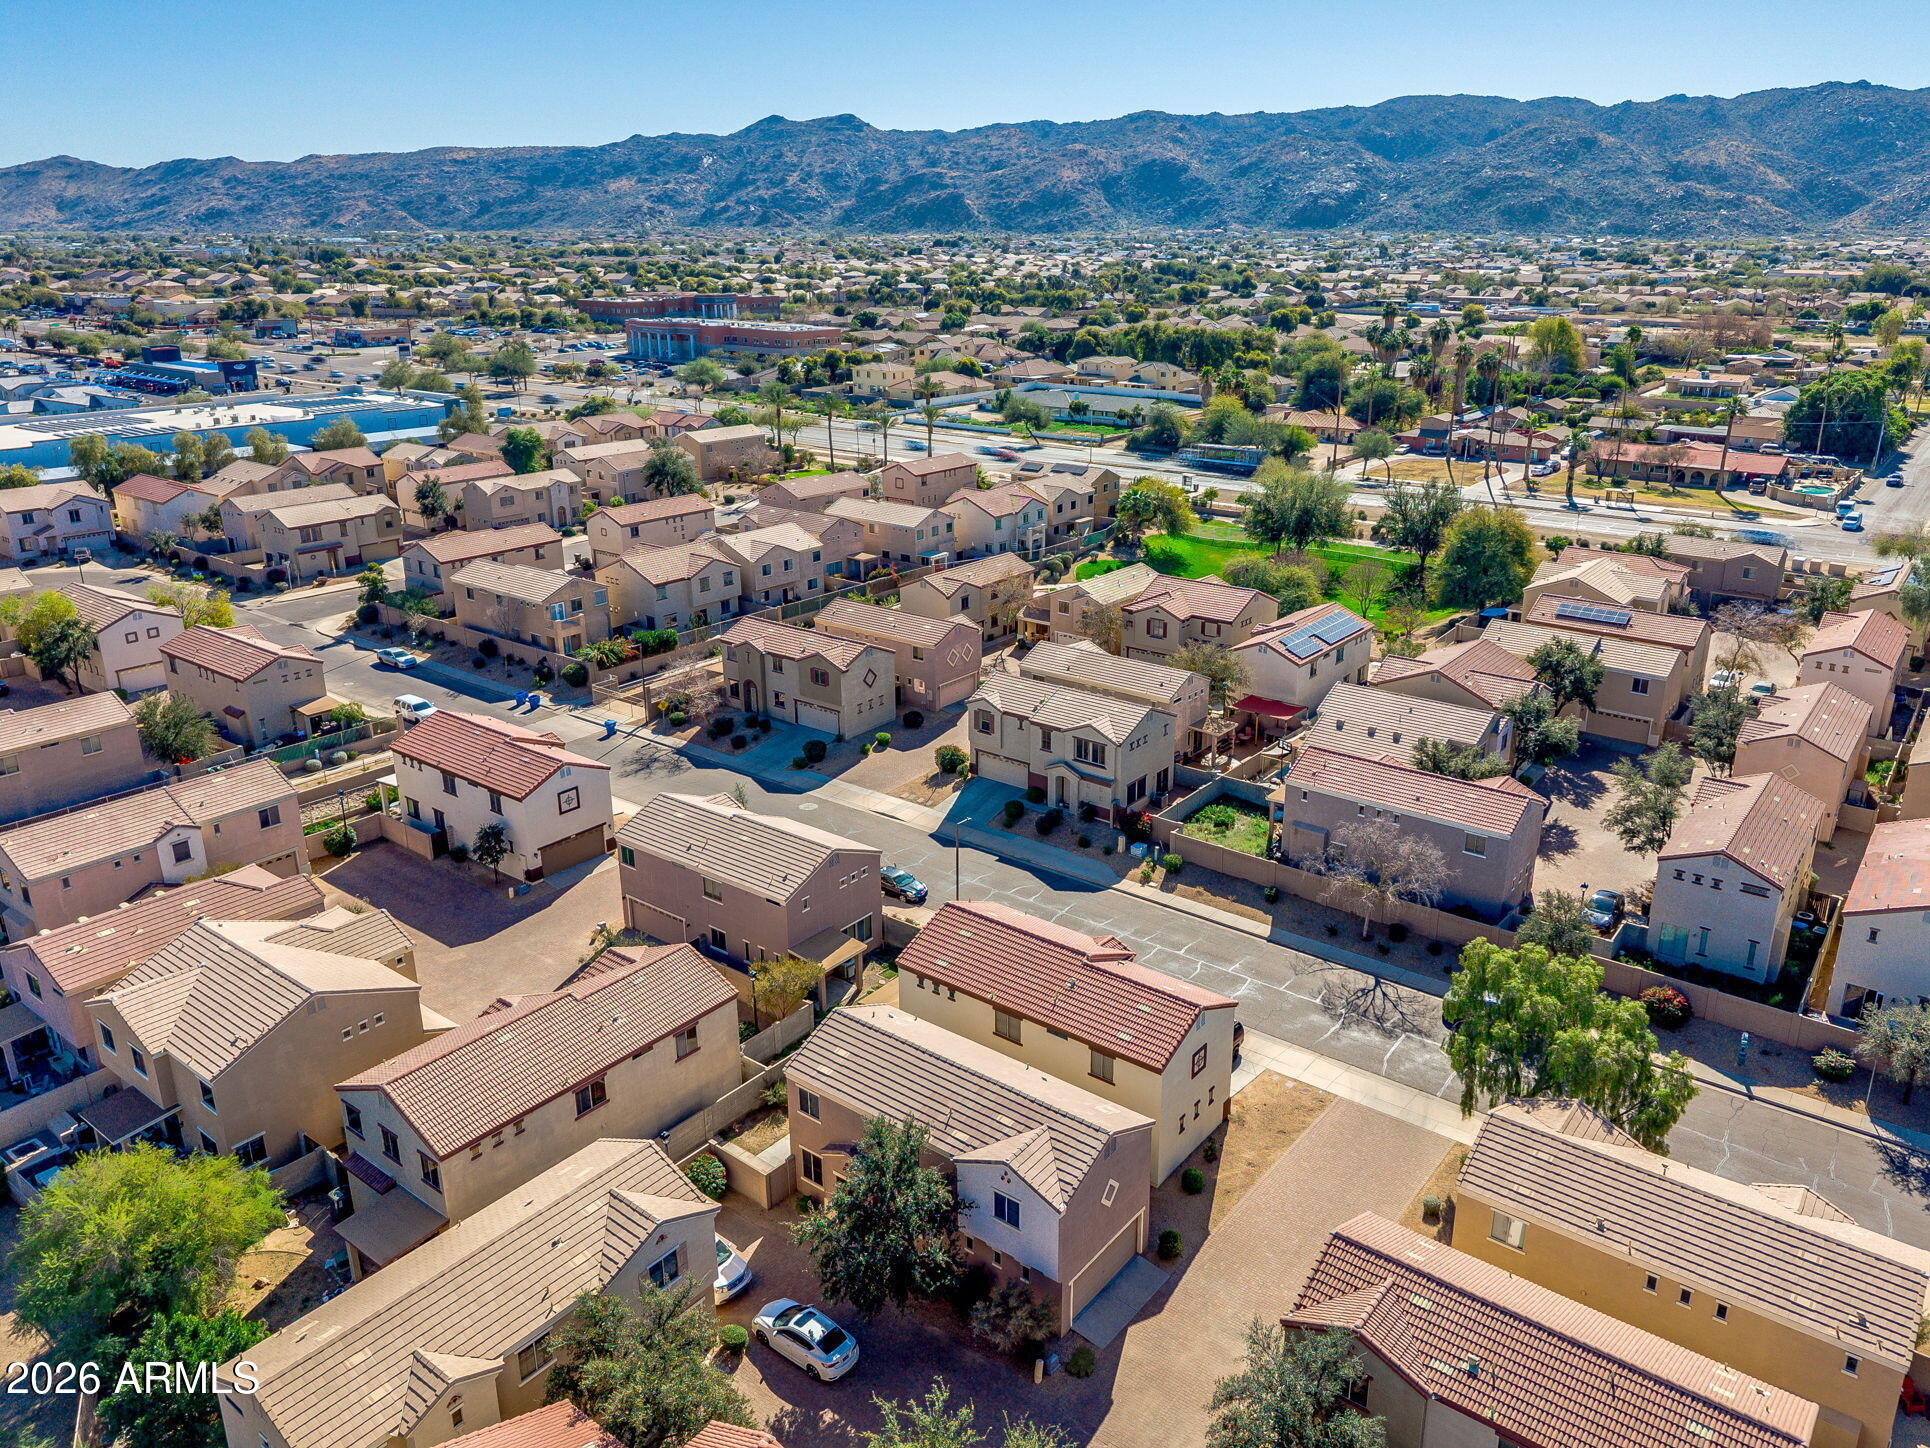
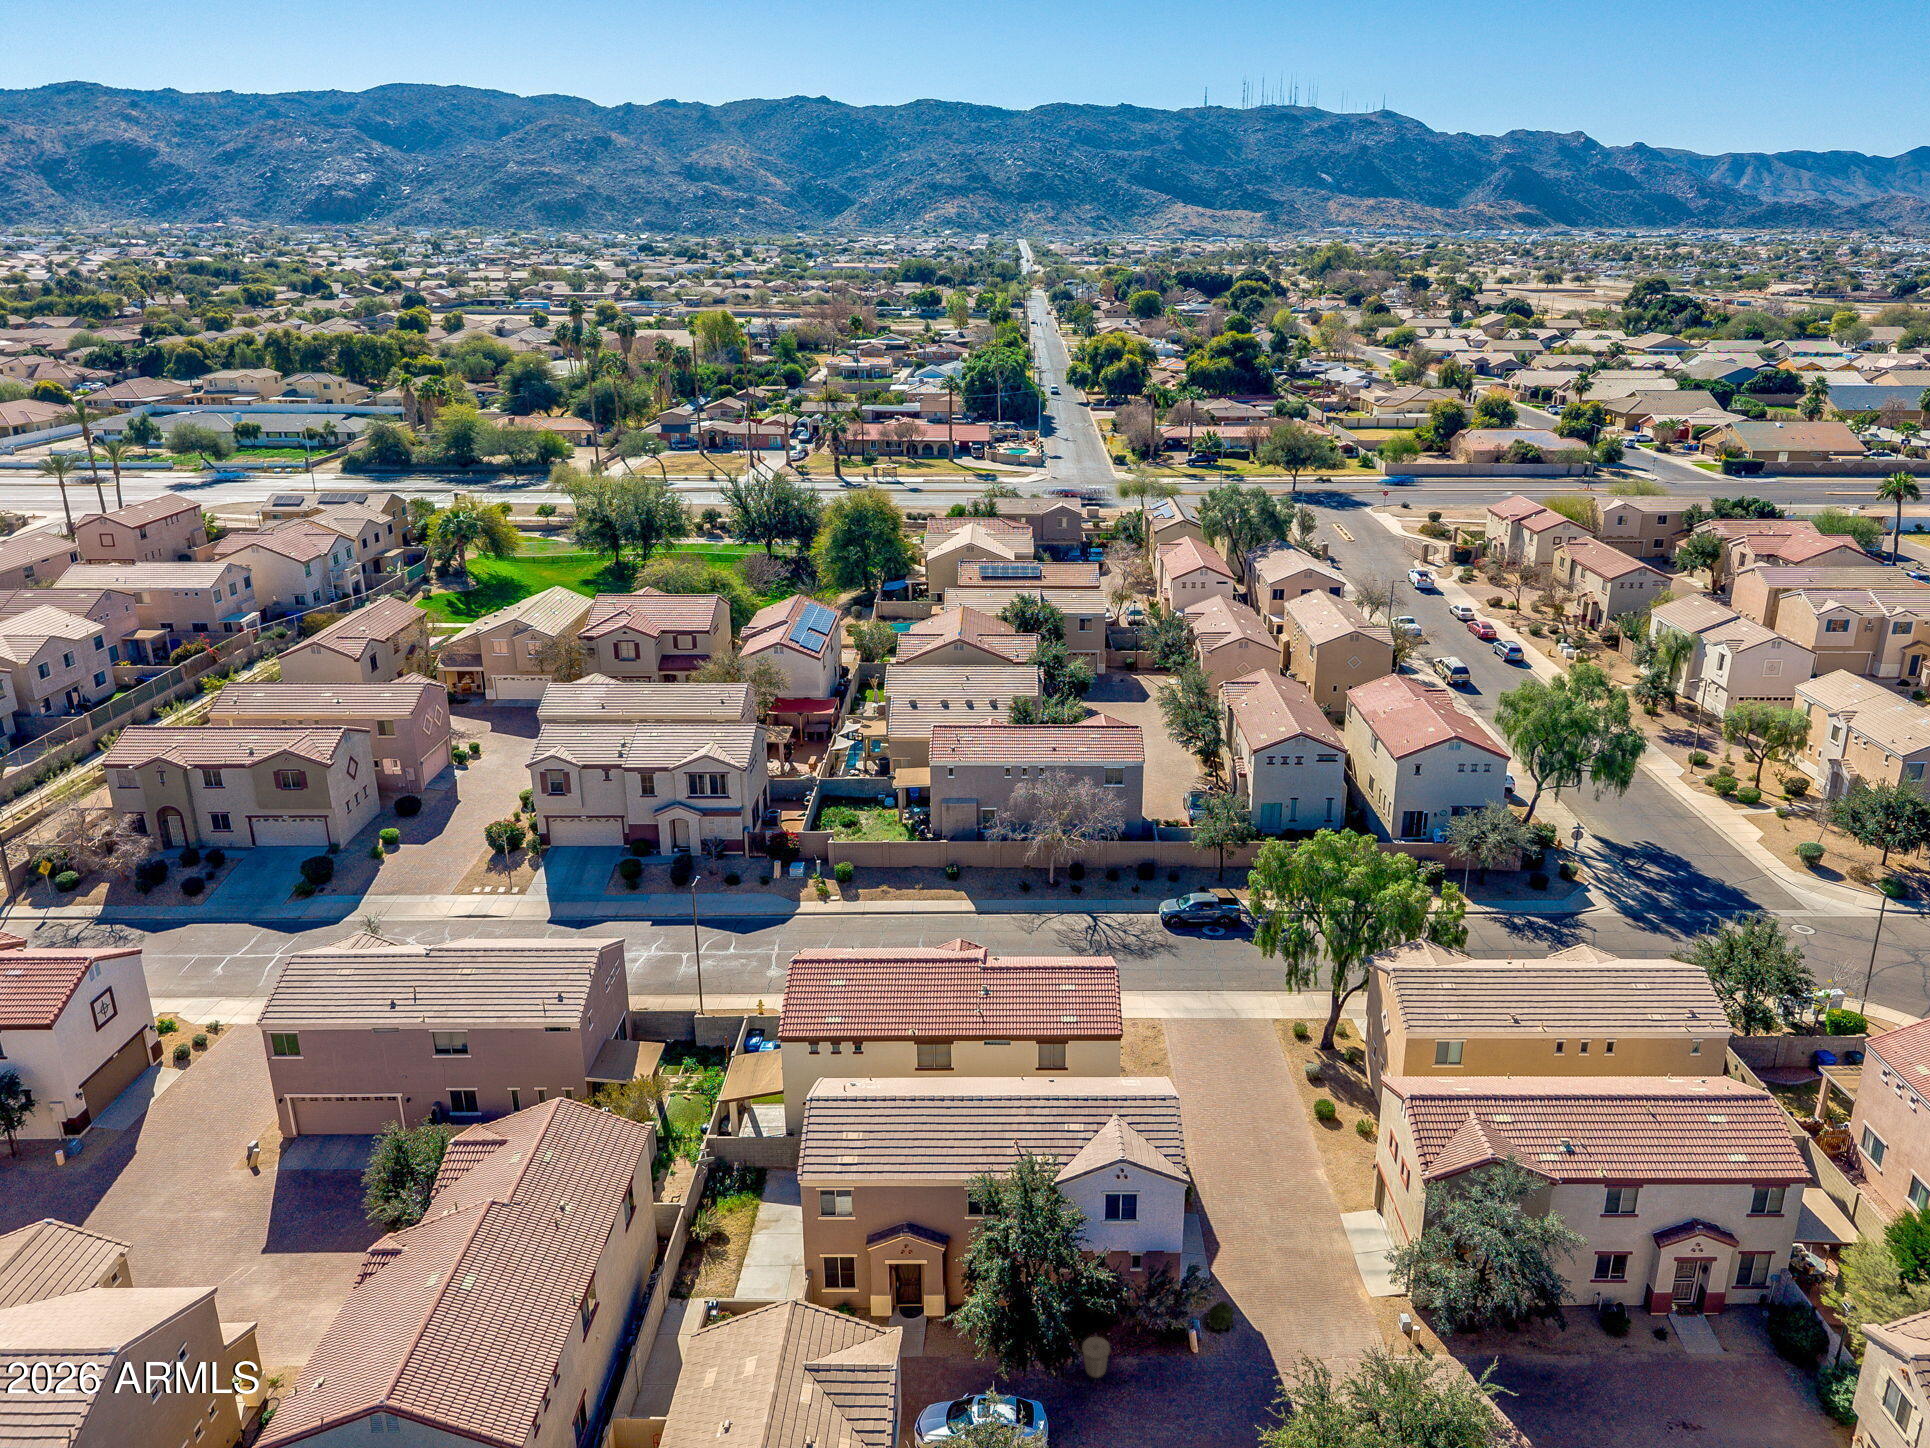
trash can: none [926,1311,954,1350] -> present [1082,1336,1110,1377]

